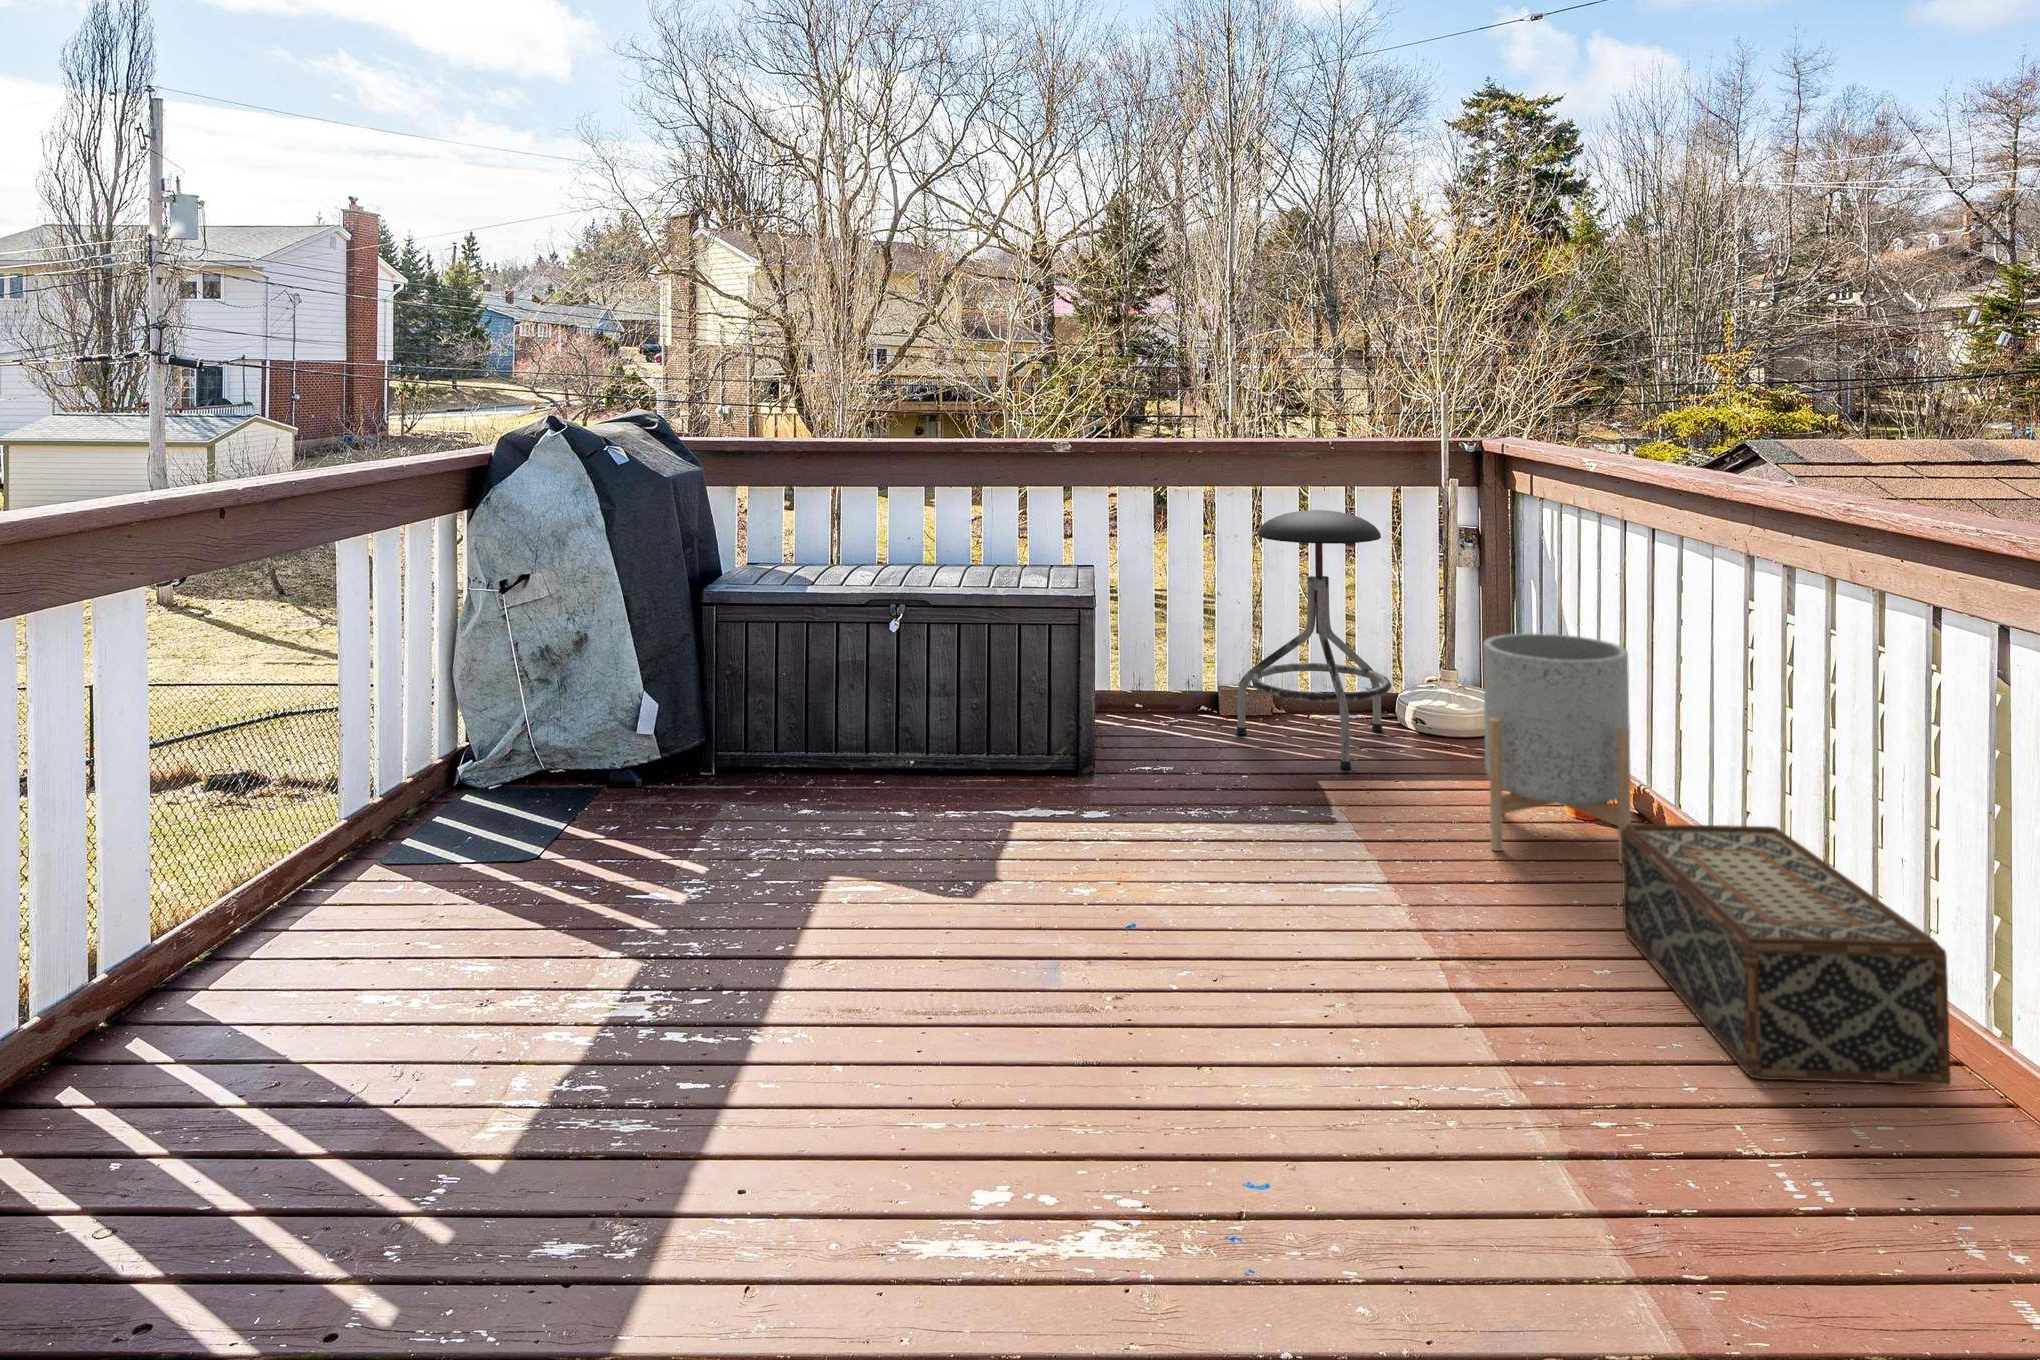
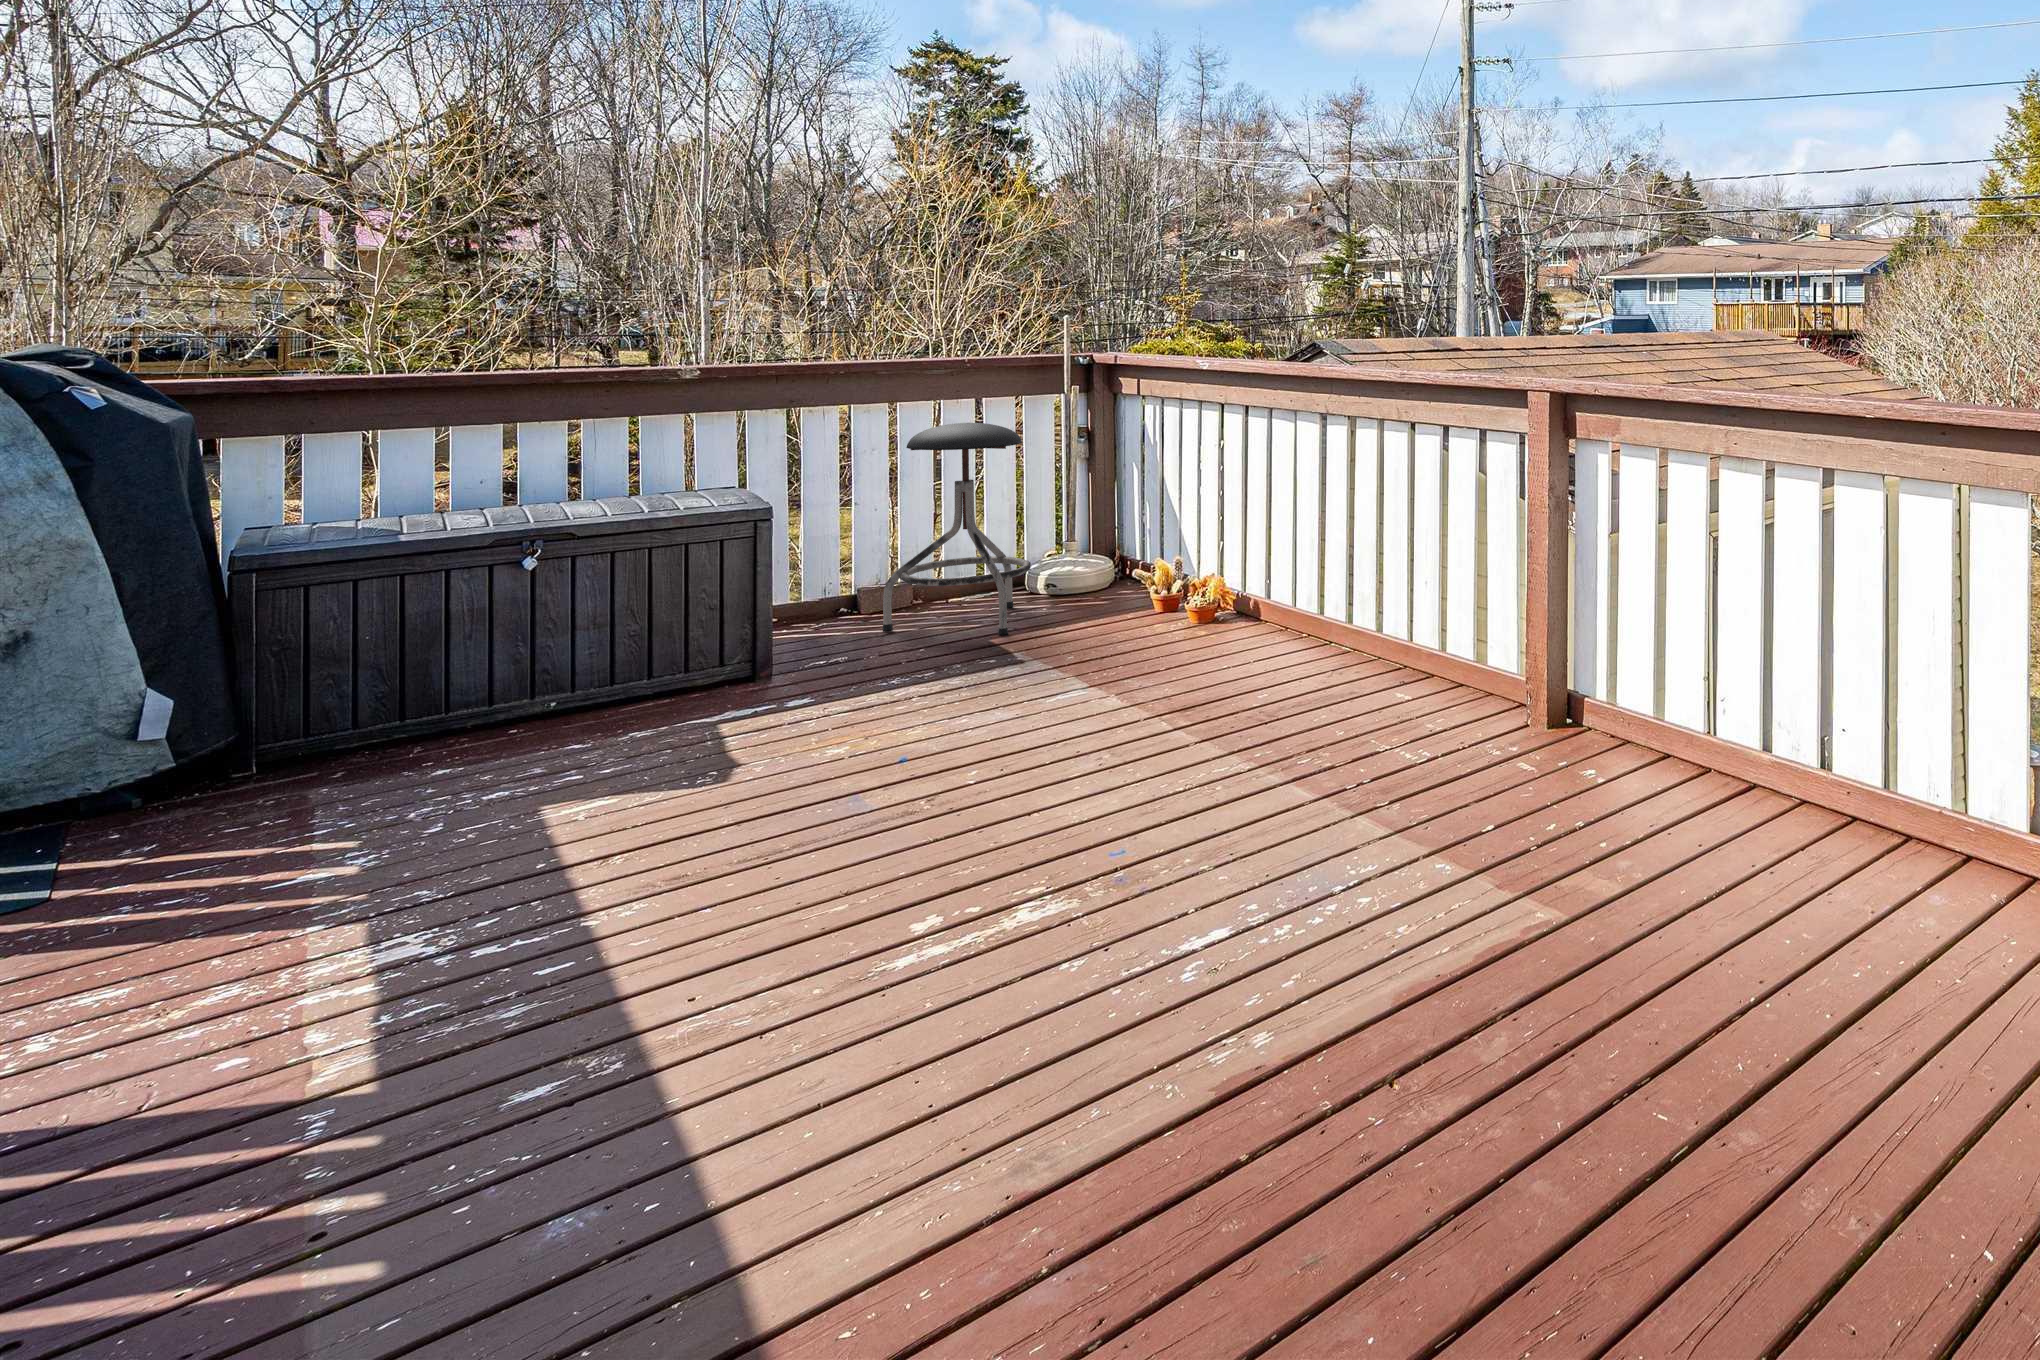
planter: present [1483,633,1631,864] -> none [1136,496,1249,656]
woven basket: present [1622,824,1951,1085] -> none [1265,588,1459,716]

